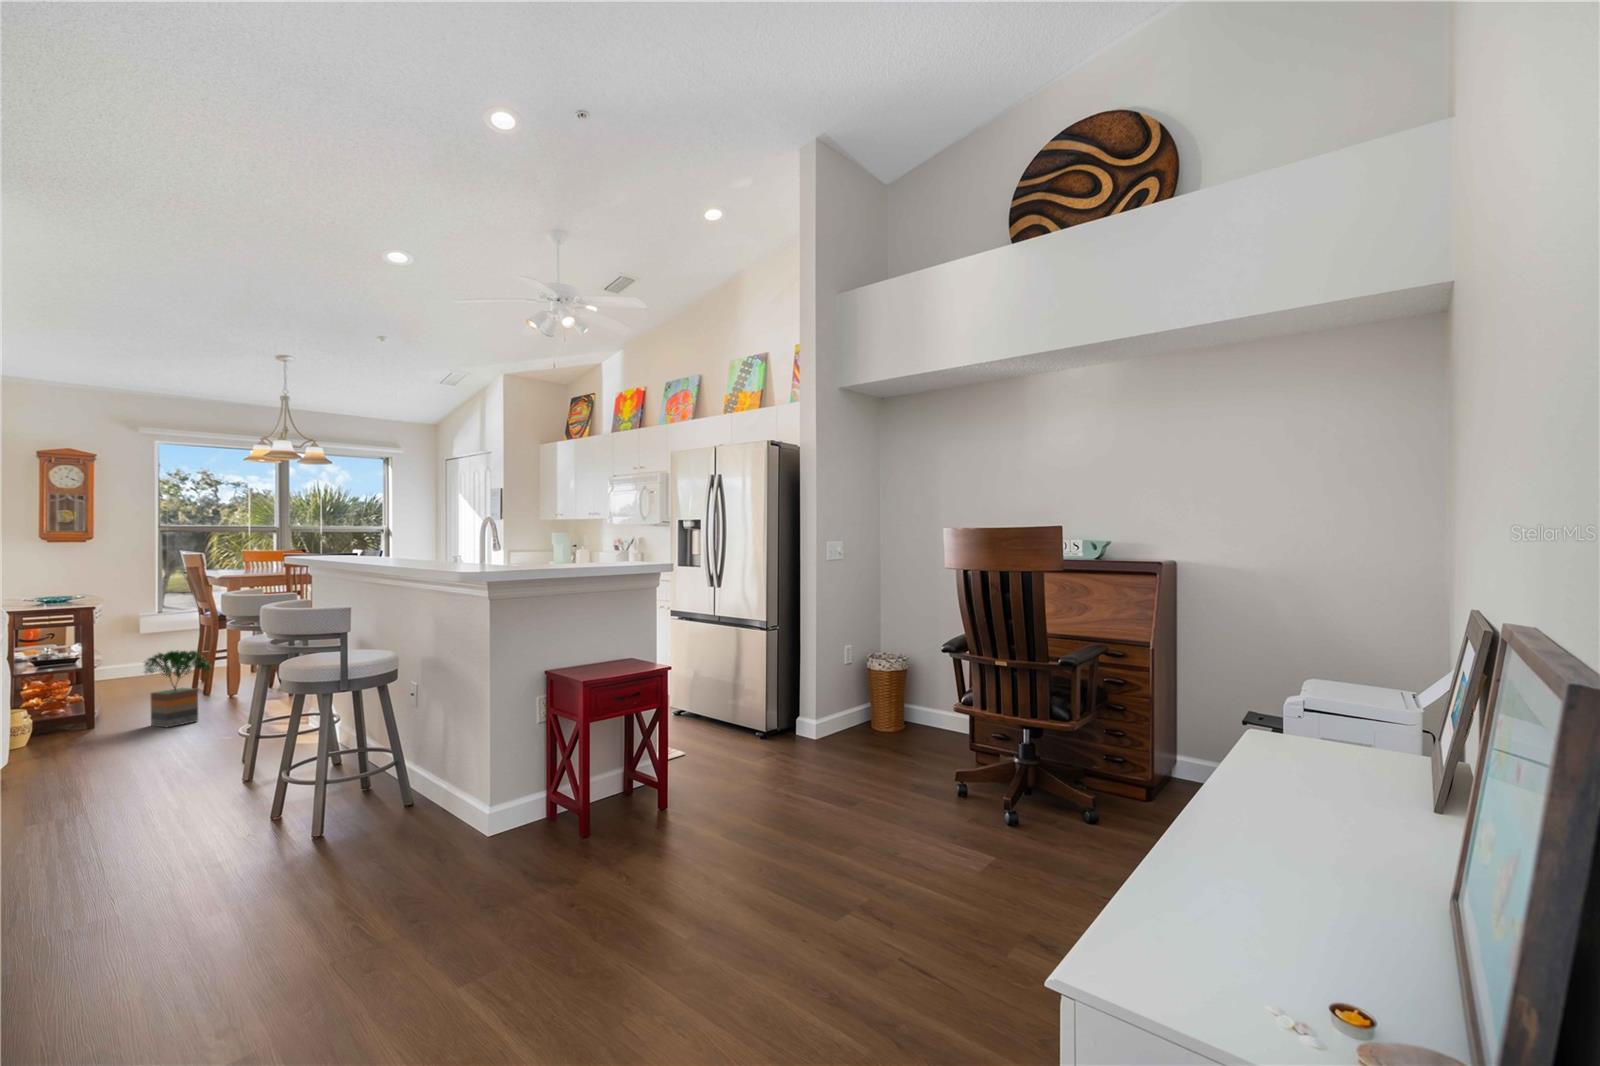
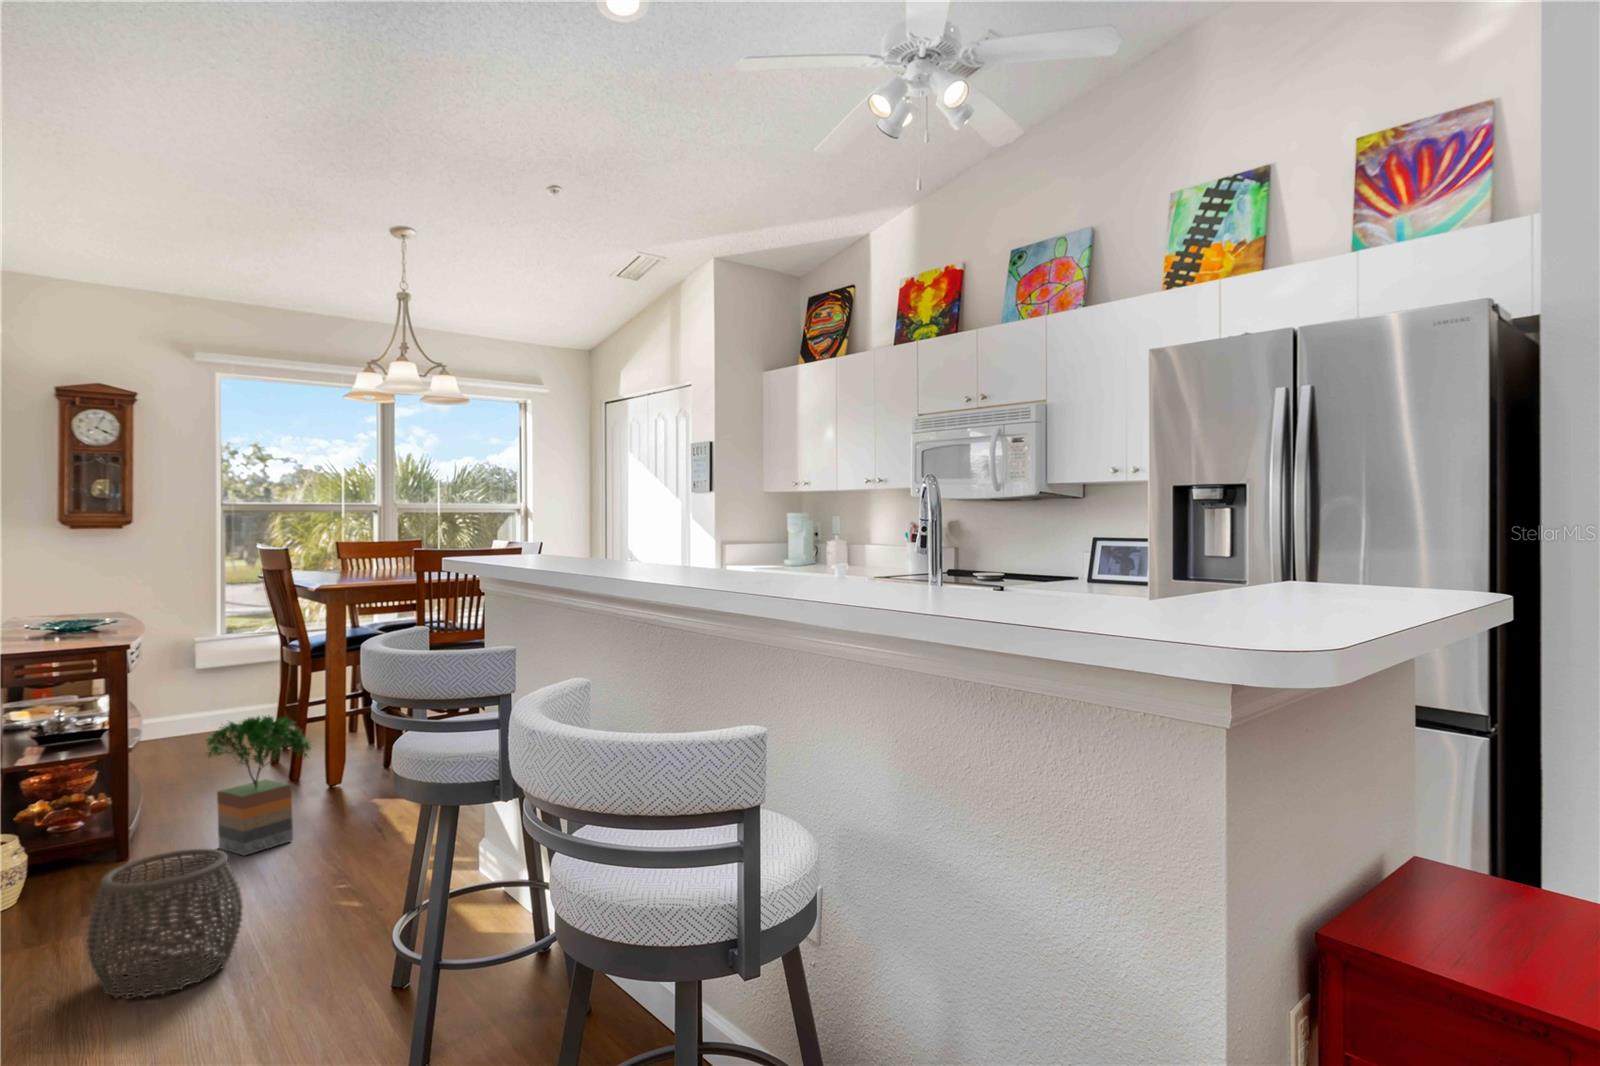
woven basket: none [75,706,164,773] -> present [86,849,243,999]

